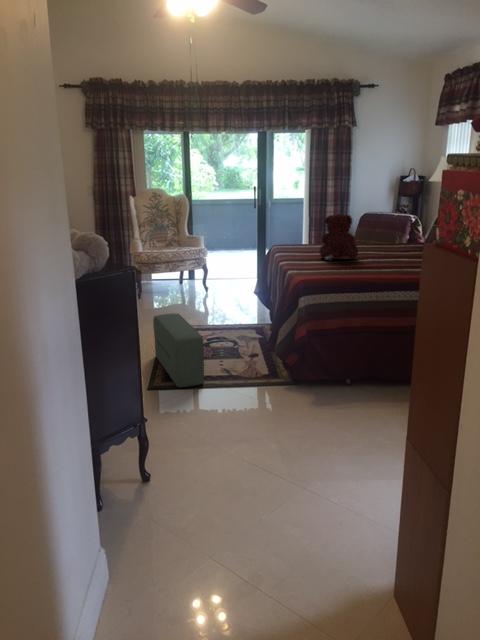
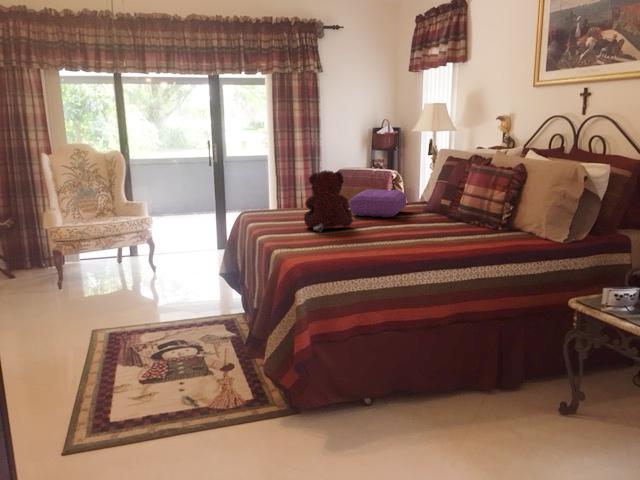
pillow: none [360,230,412,254] -> present [350,189,407,217]
pouf: present [153,313,204,387] -> none [74,319,157,443]

